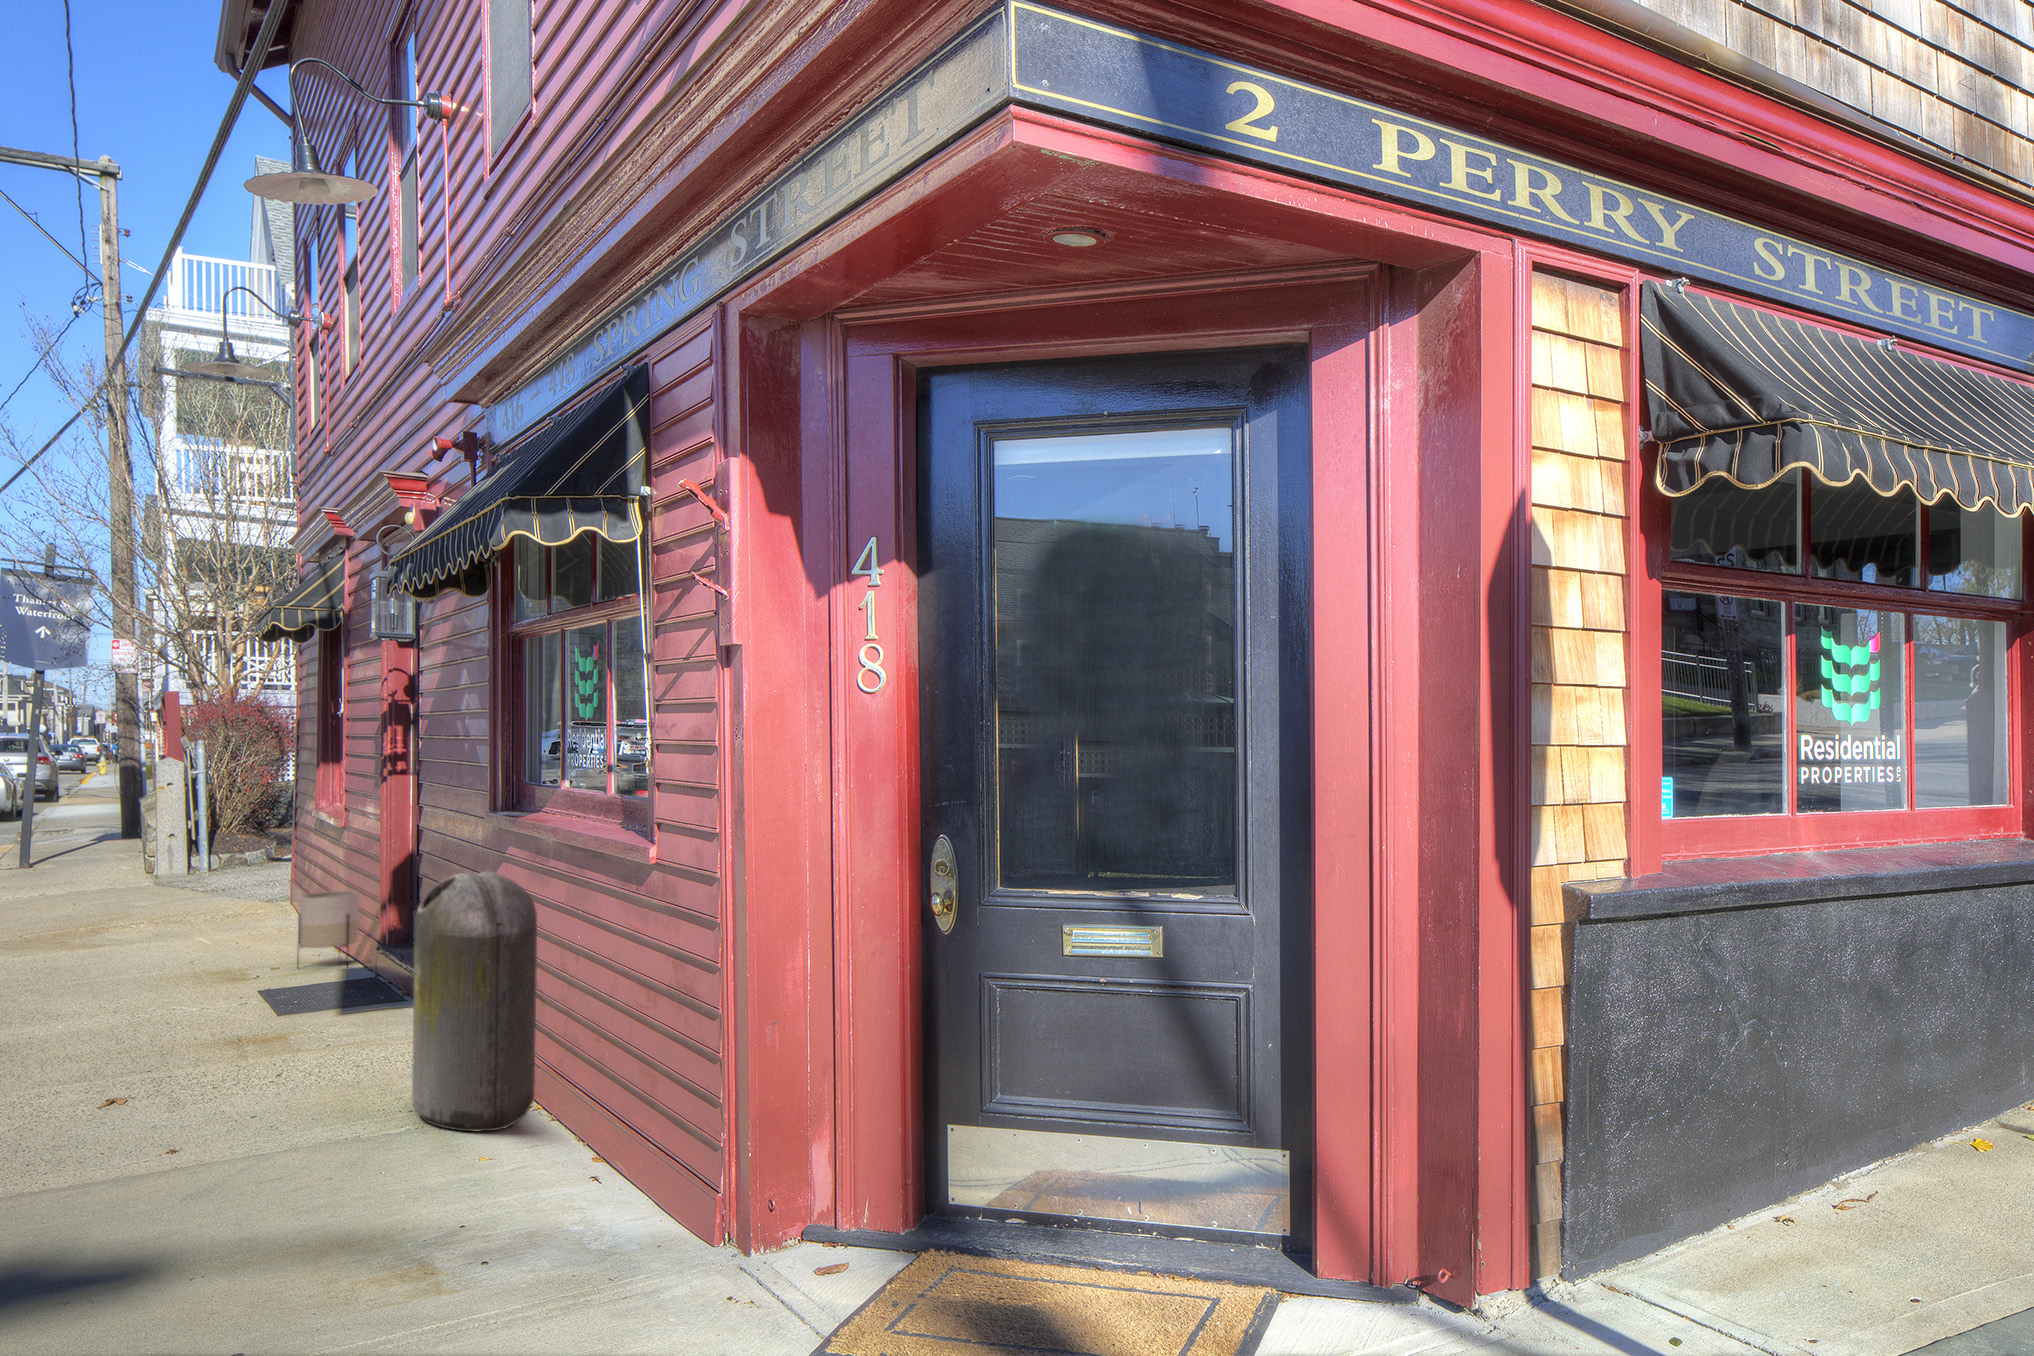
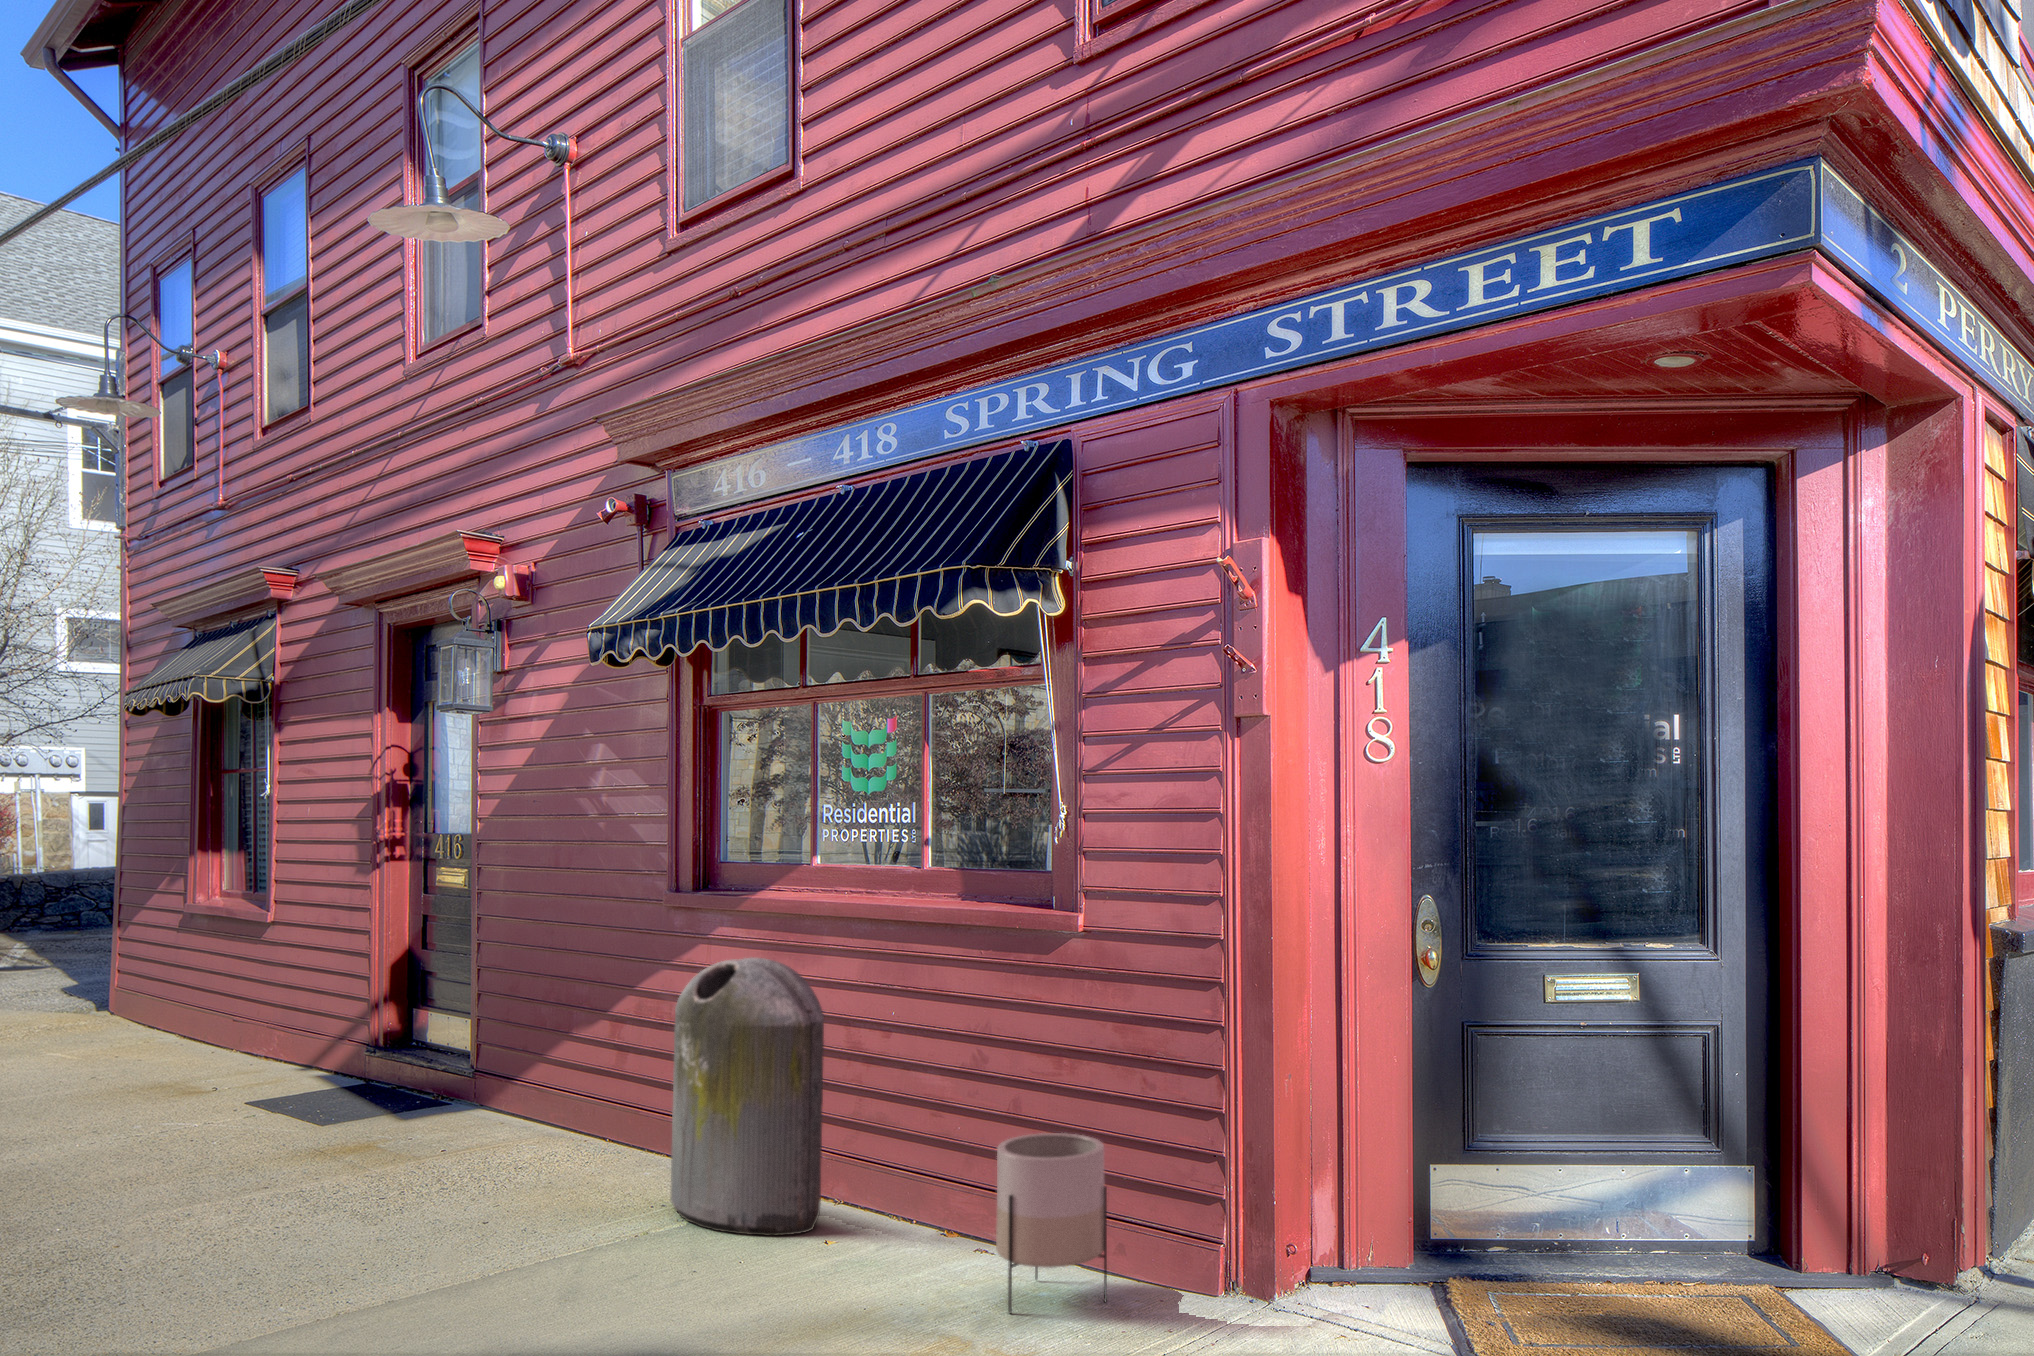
planter: present [298,891,359,960] -> present [996,1133,1107,1313]

